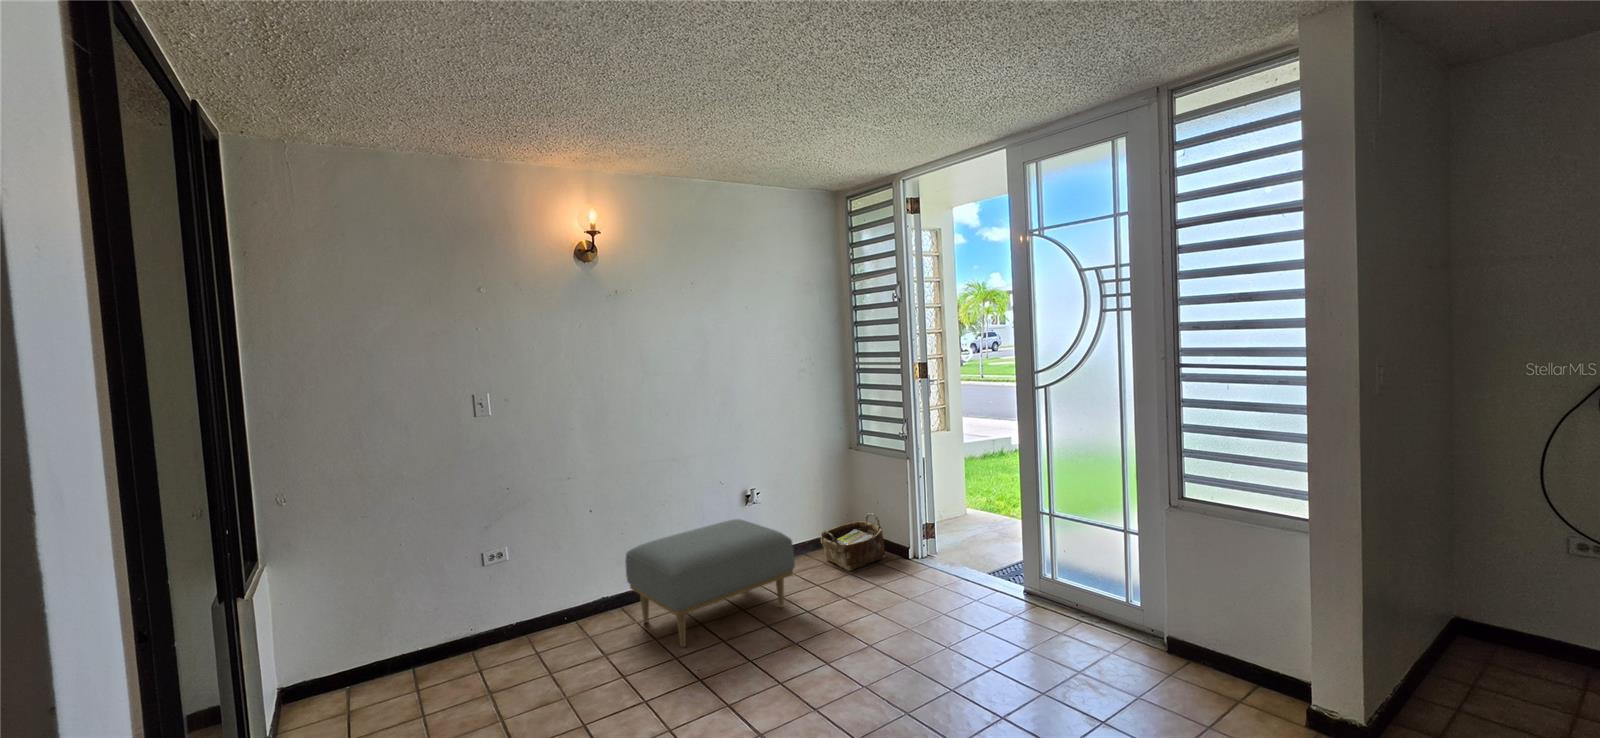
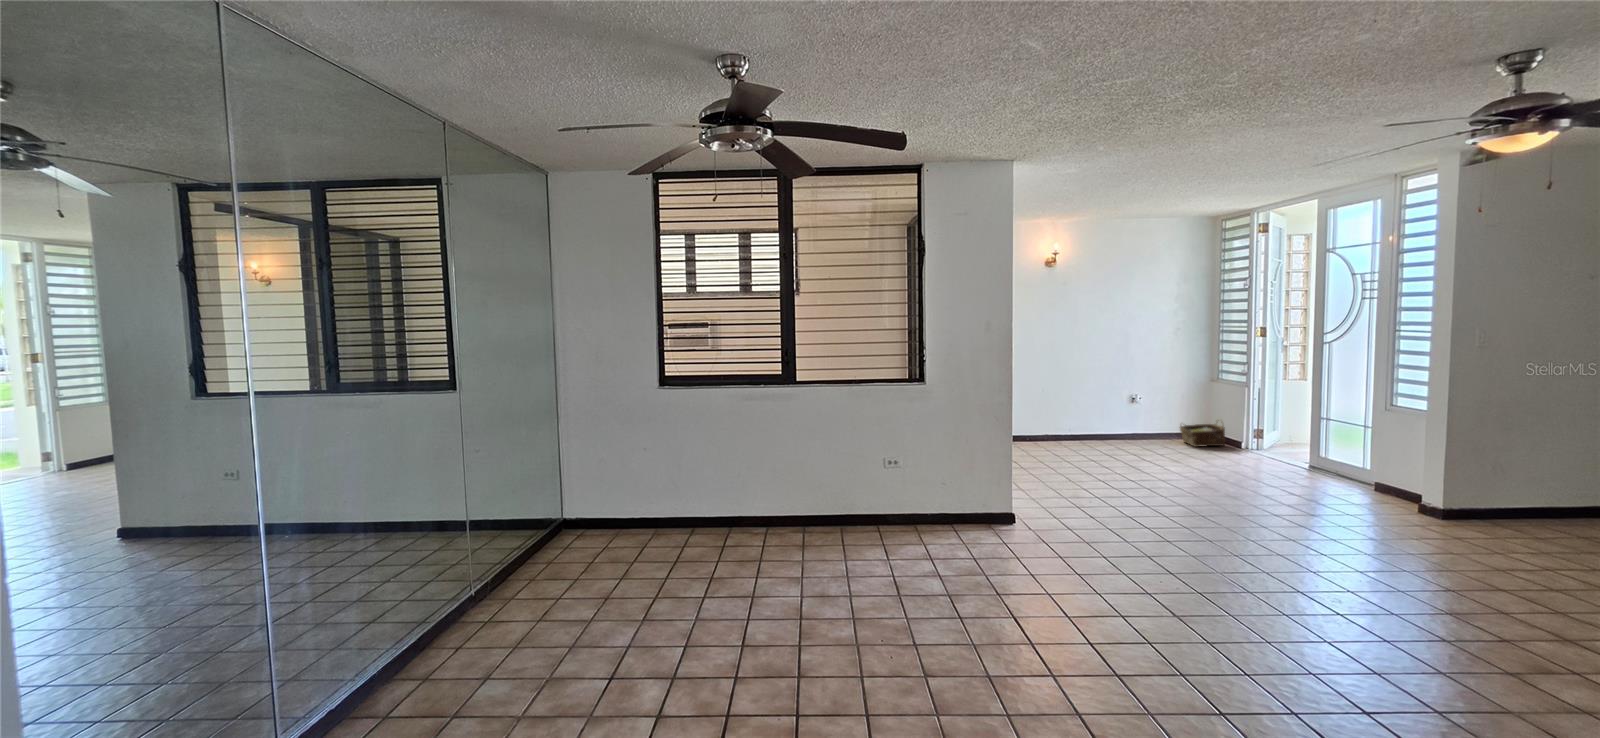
ottoman: present [625,519,795,647] -> none [1060,405,1153,451]

